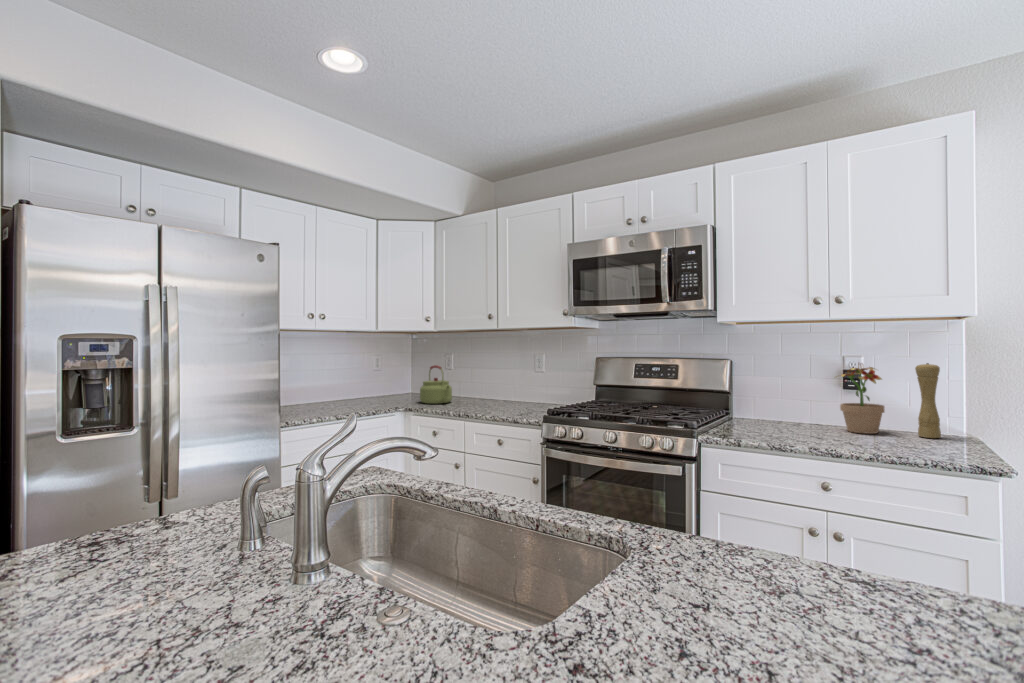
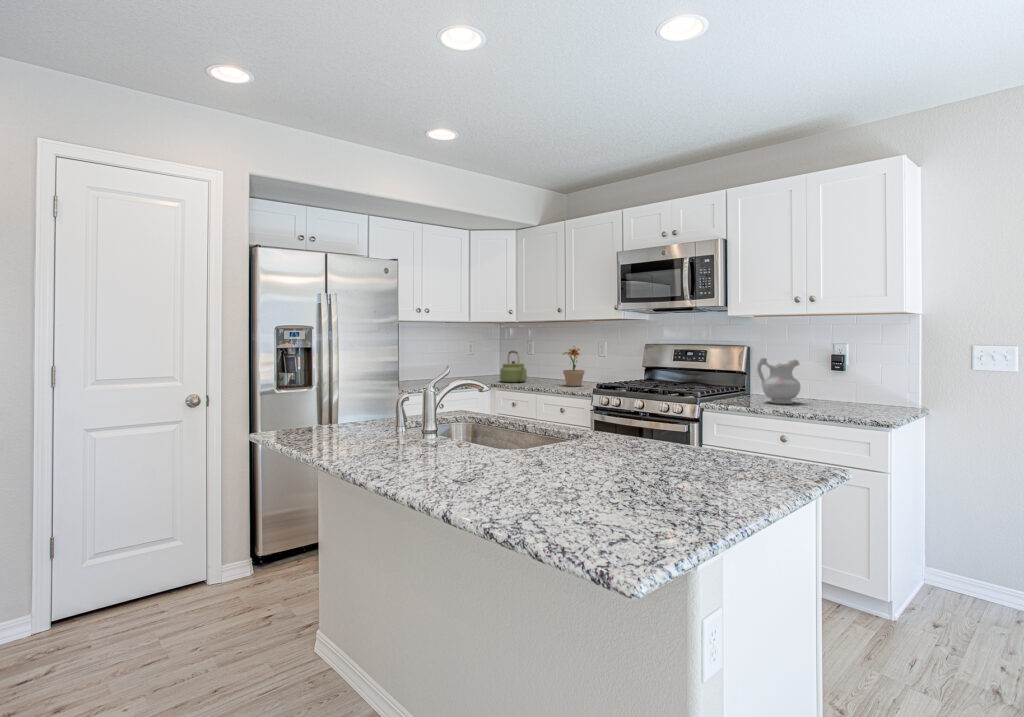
pepper mill: present [915,363,941,438] -> none [877,349,895,408]
potted plant: present [840,364,885,434] -> present [563,348,584,386]
ceramic pitcher: none [762,375,819,434] -> present [757,358,800,404]

